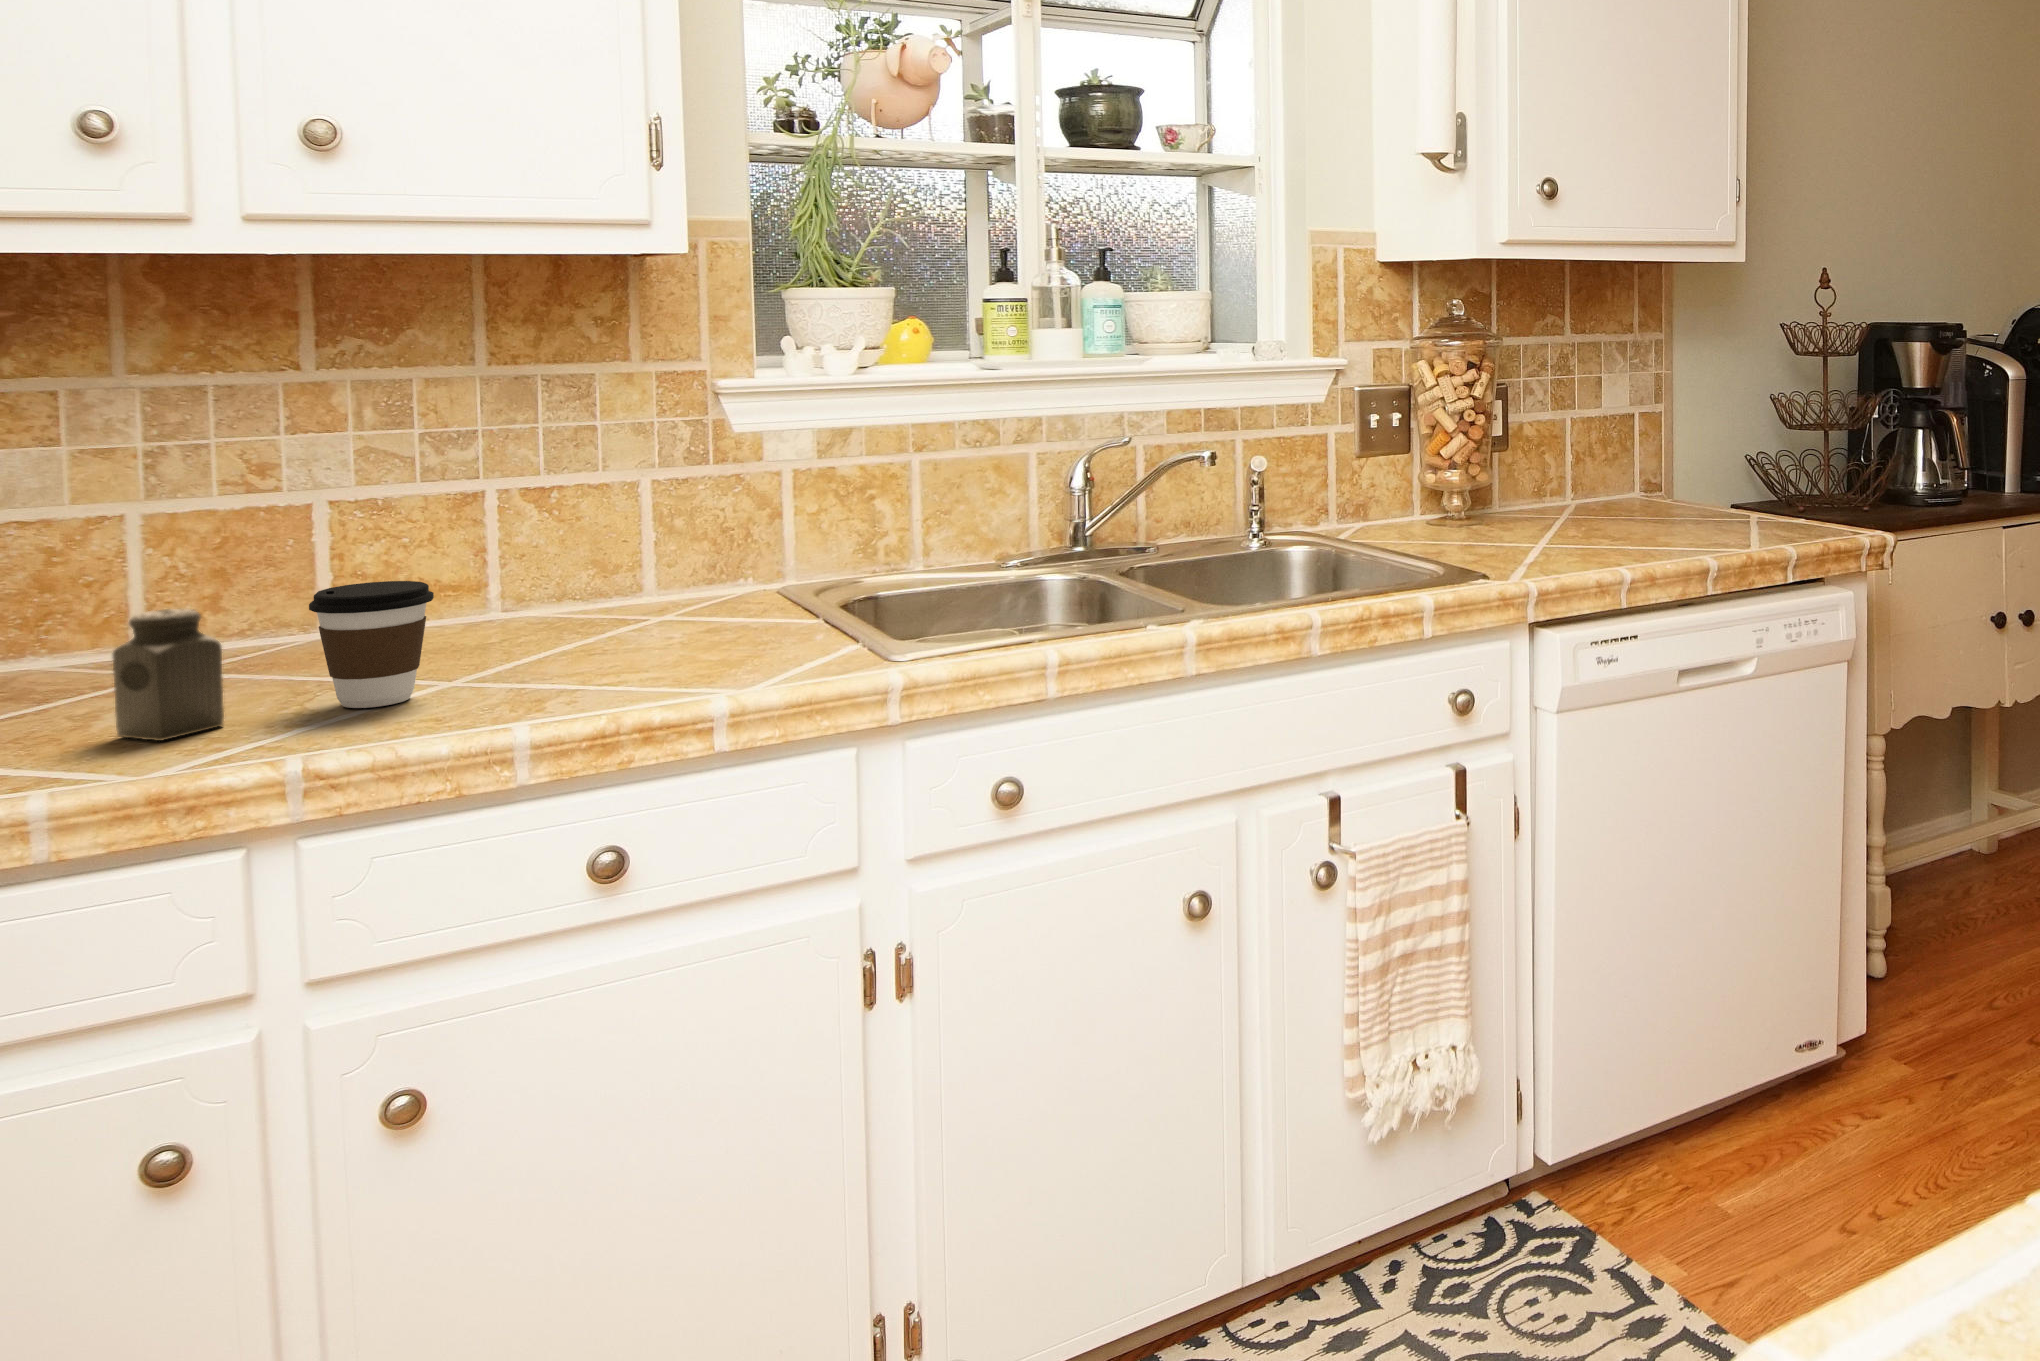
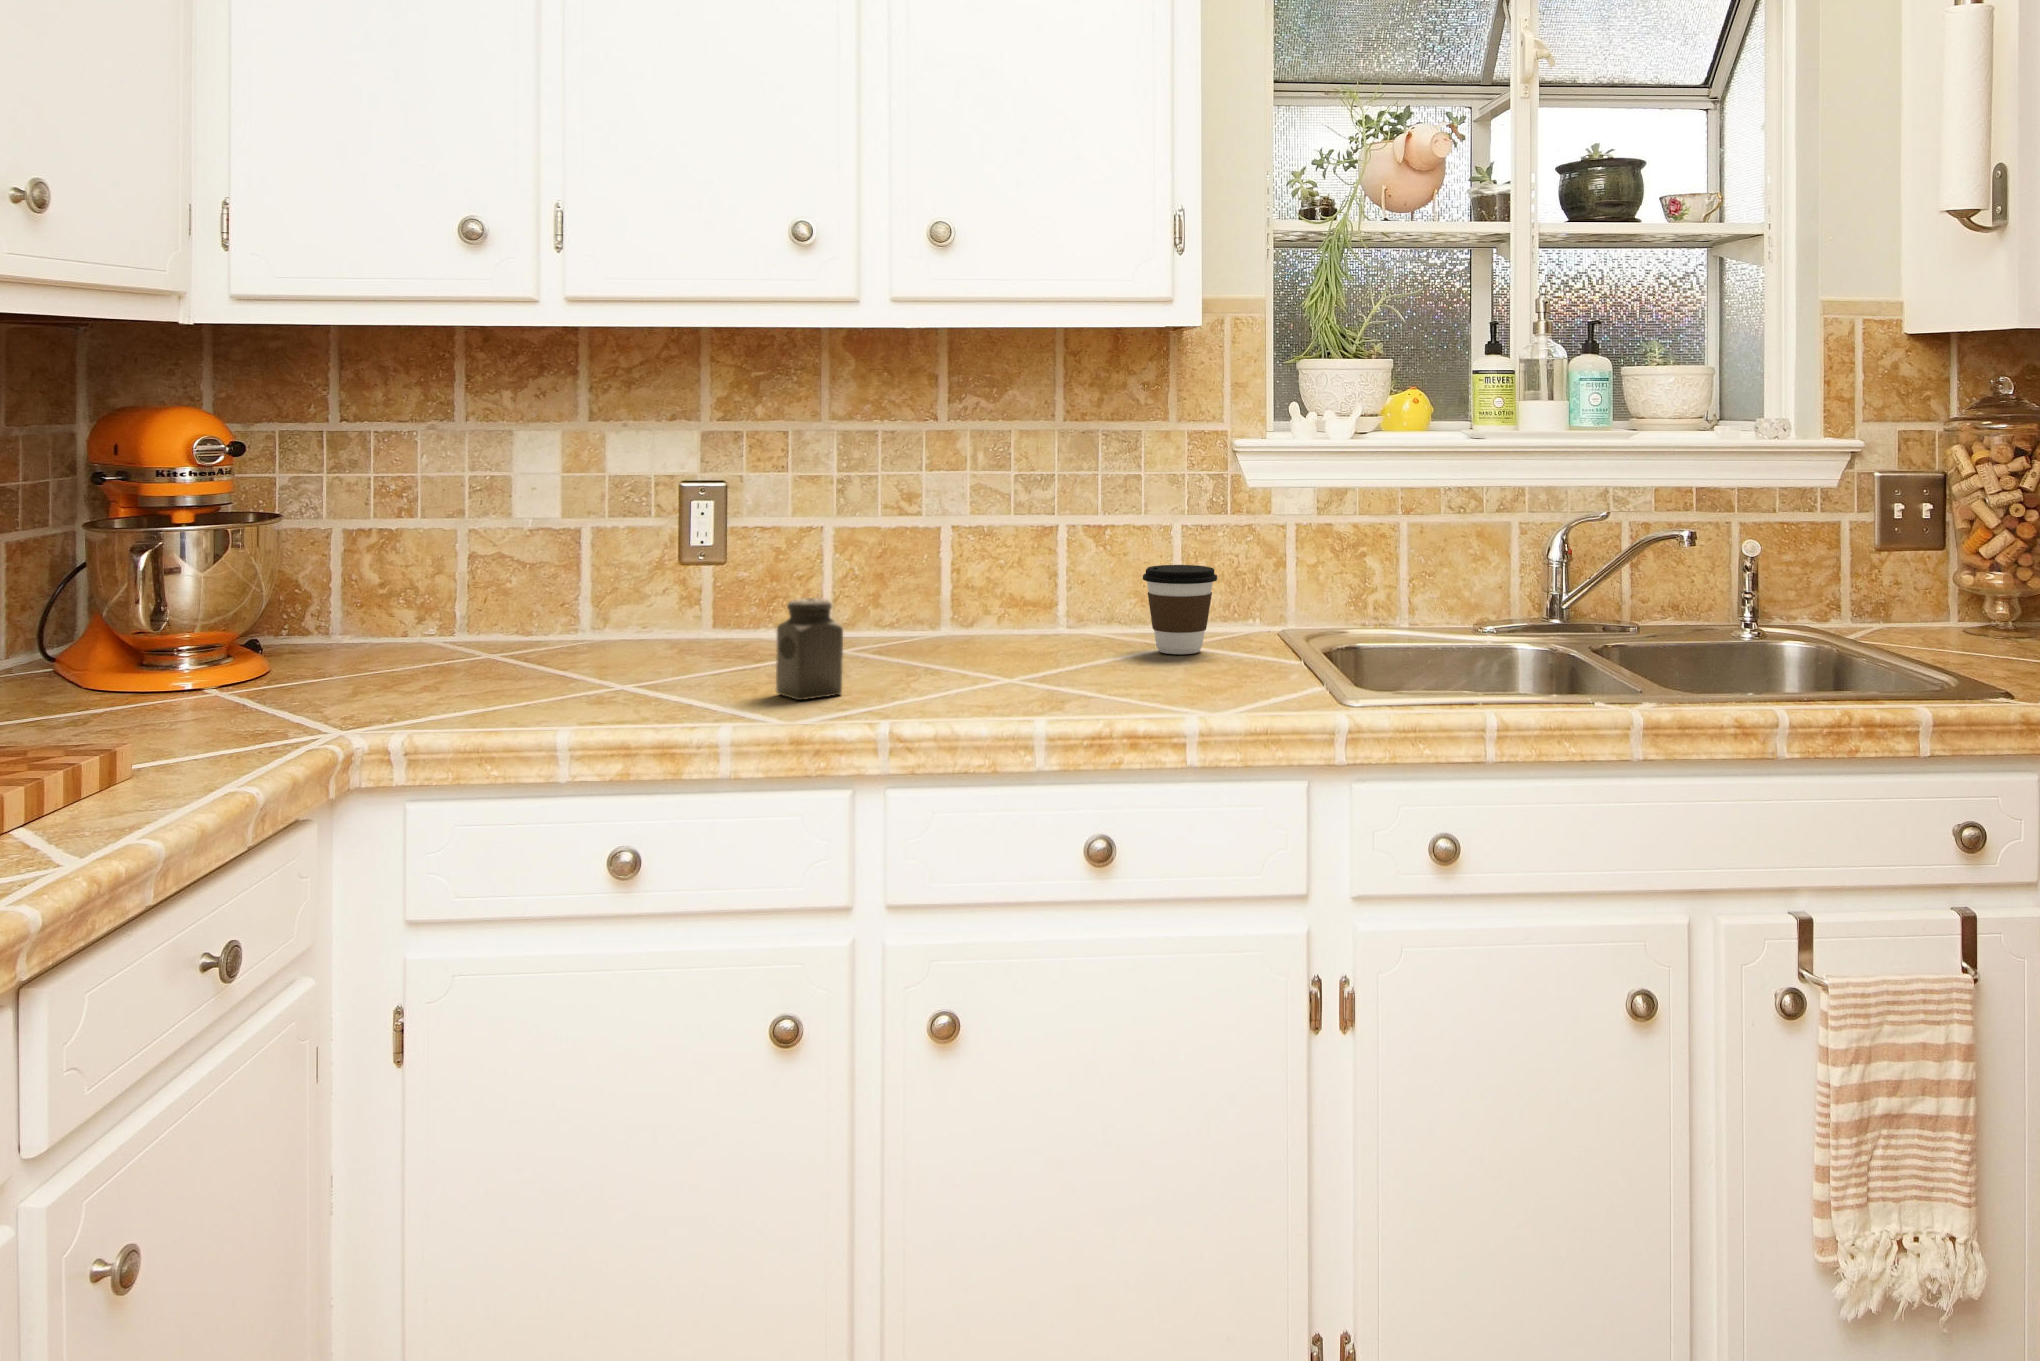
coffee cup: present [309,581,434,708] -> present [1143,565,1217,654]

